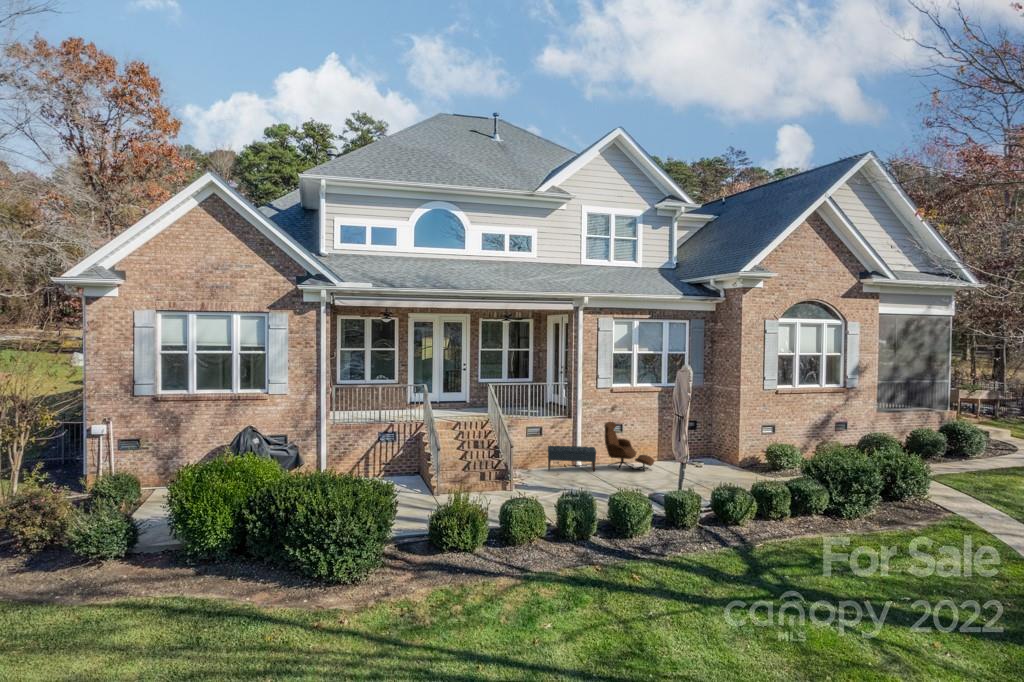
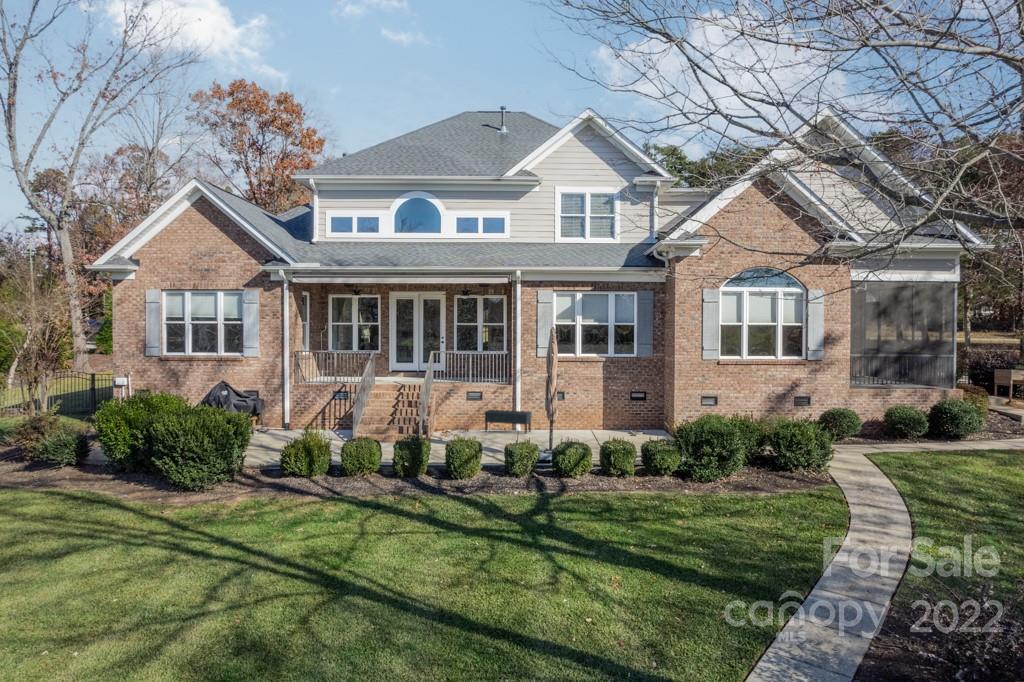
lounge chair: present [605,422,654,471] -> none [540,389,587,436]

